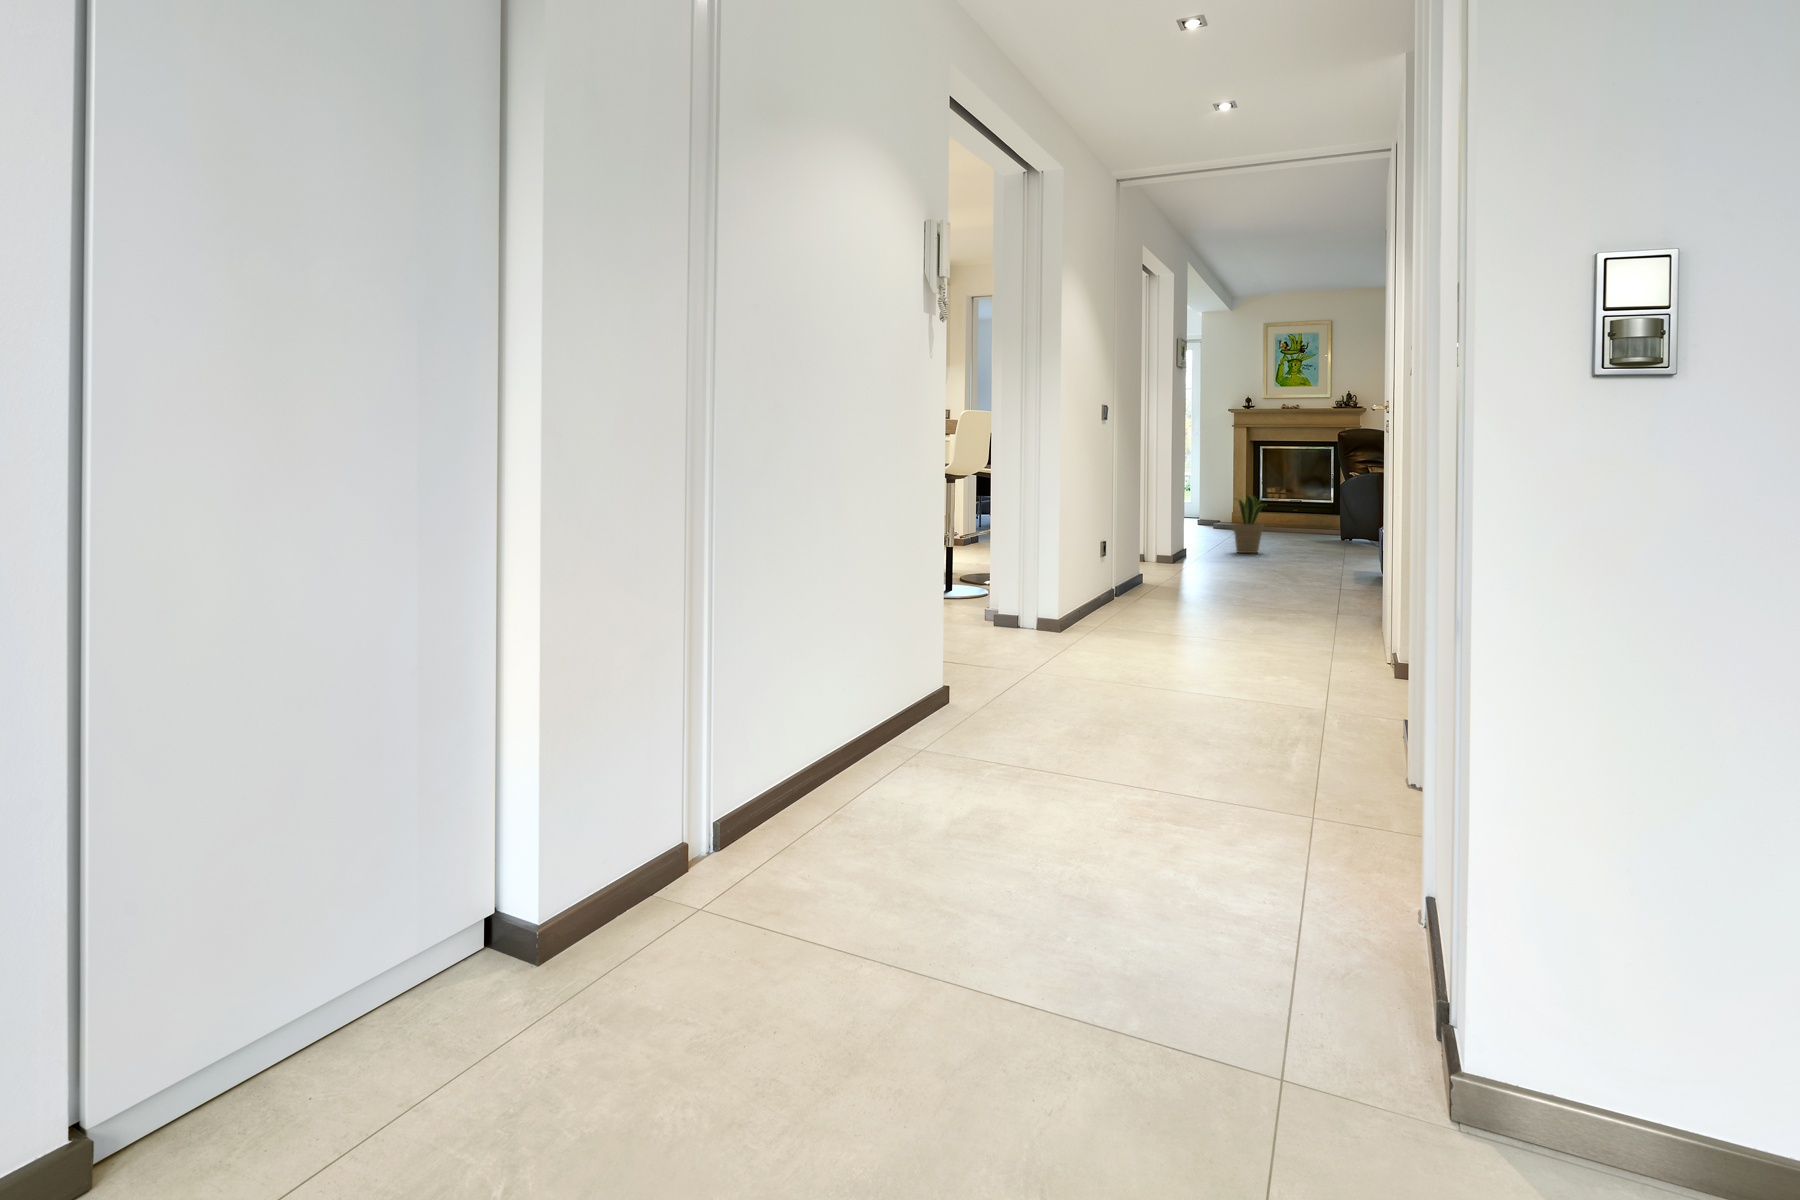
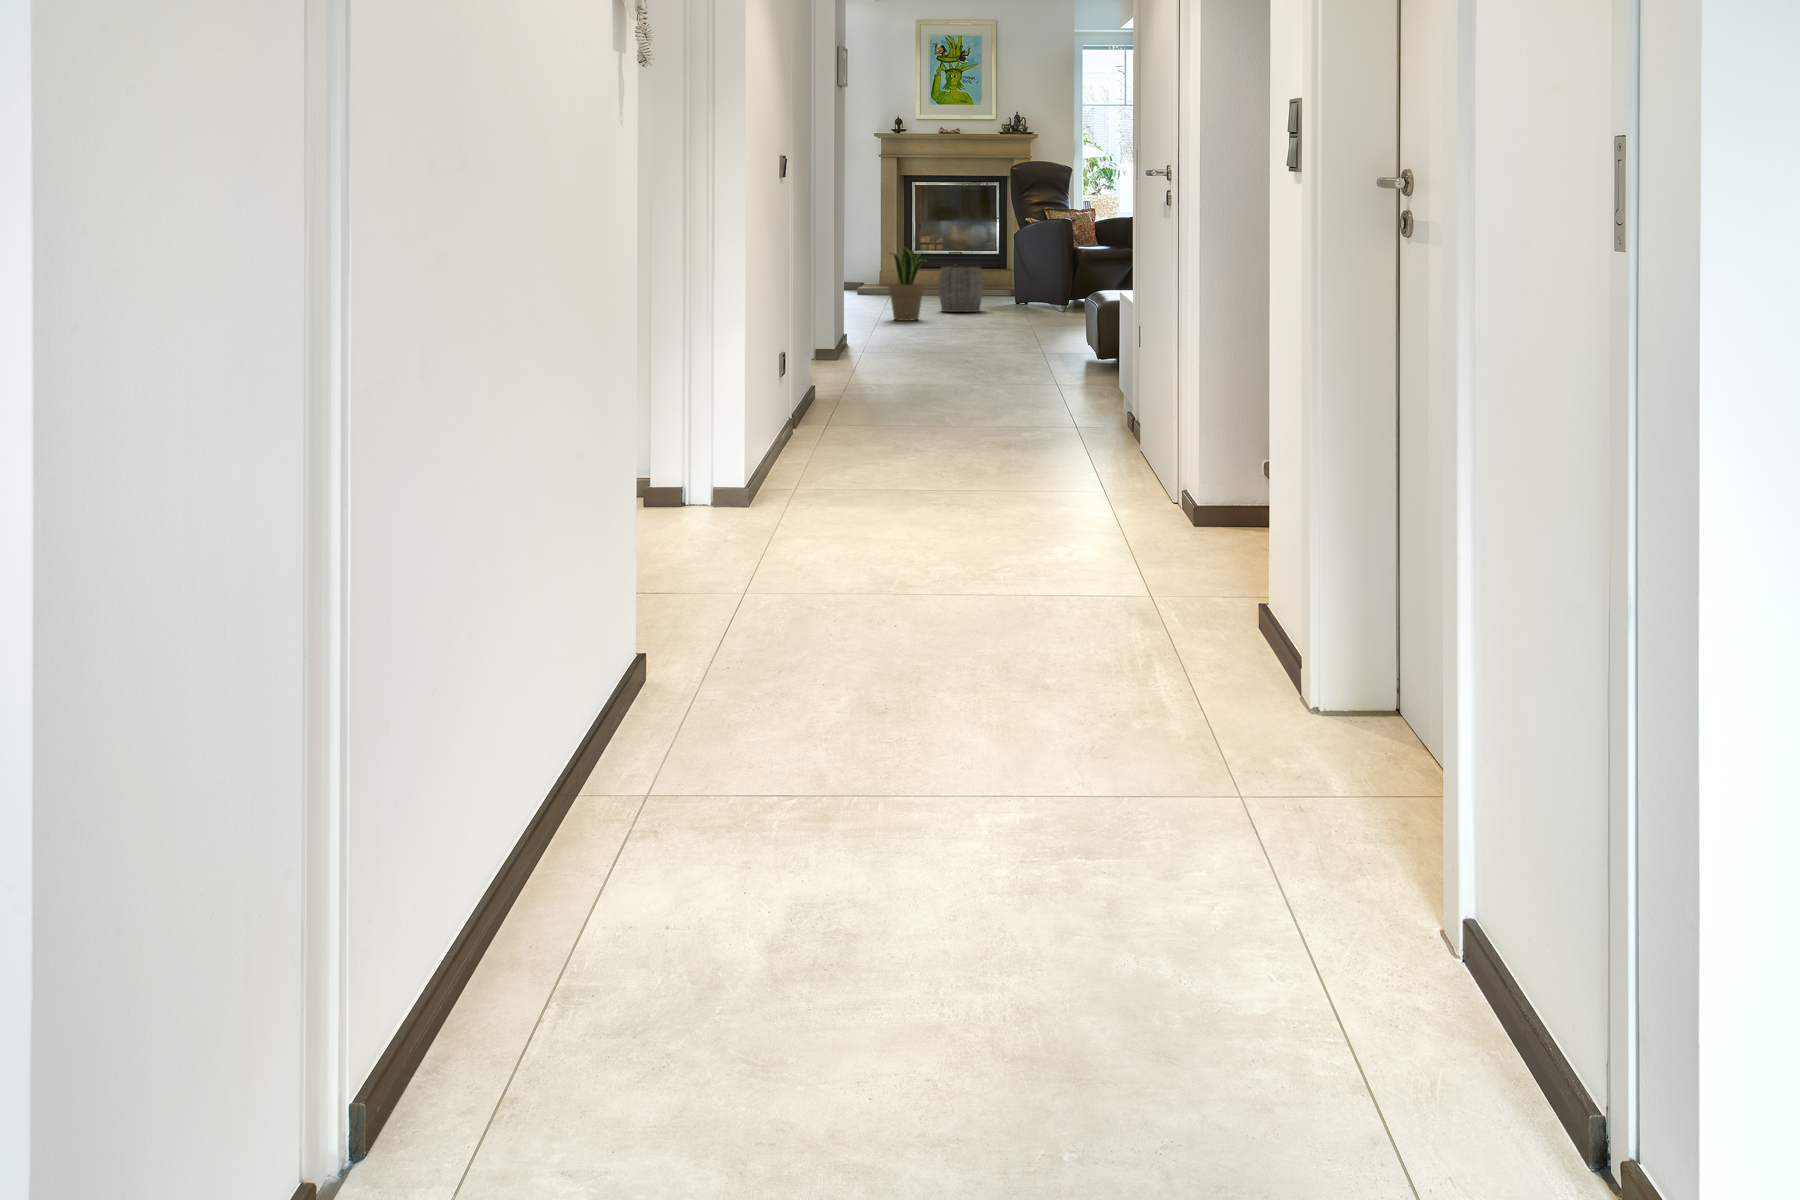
woven basket: none [1277,510,1316,546] -> present [939,267,983,312]

